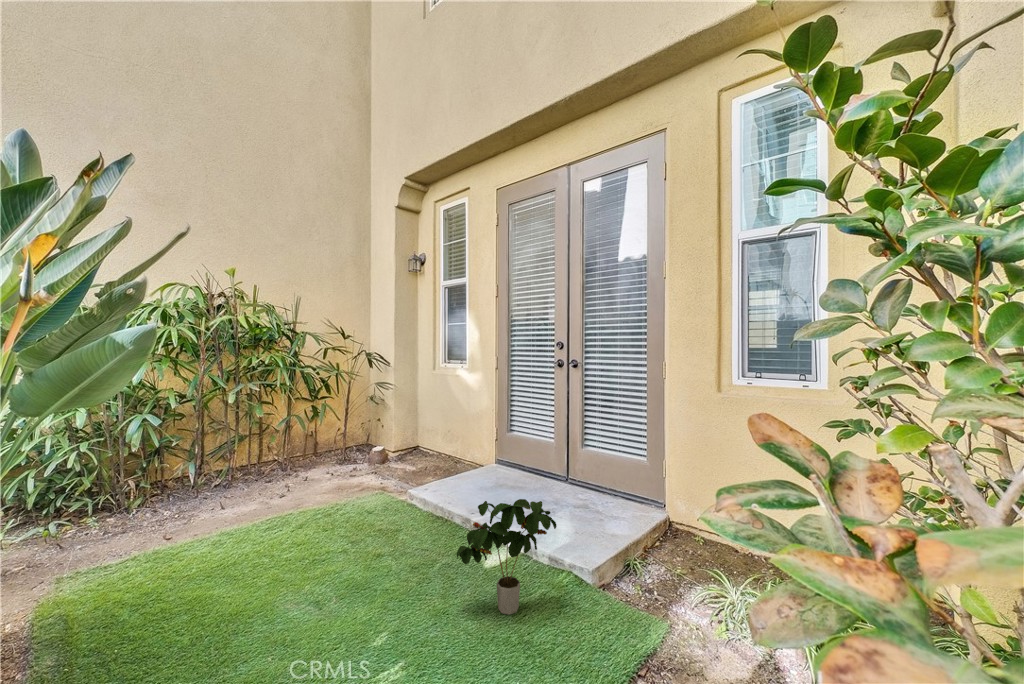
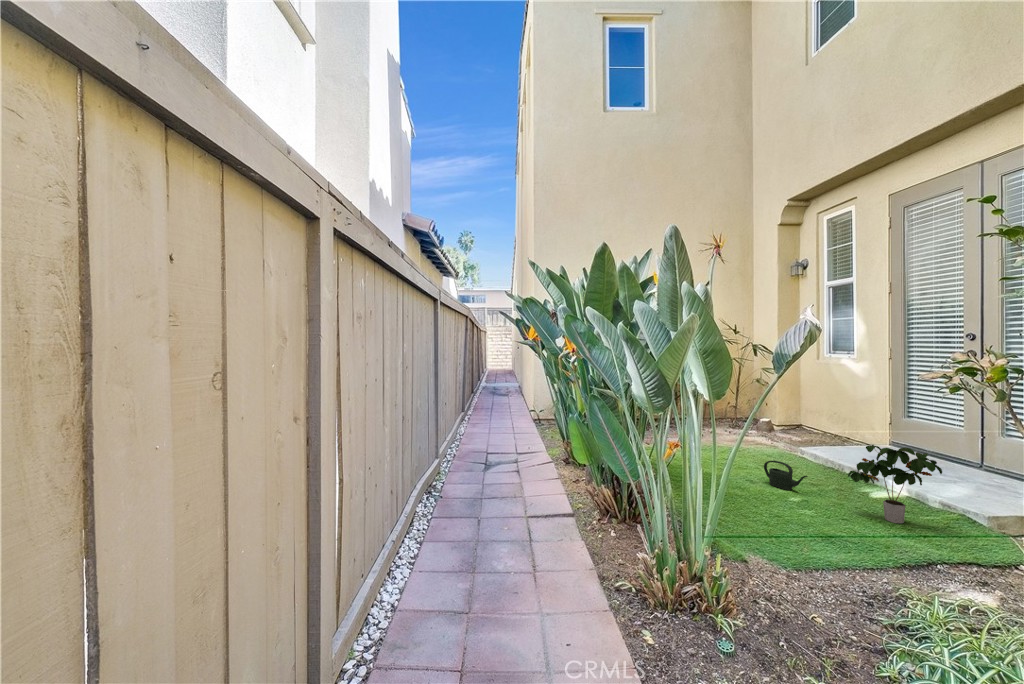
watering can: none [349,541,407,589] -> present [764,461,808,490]

